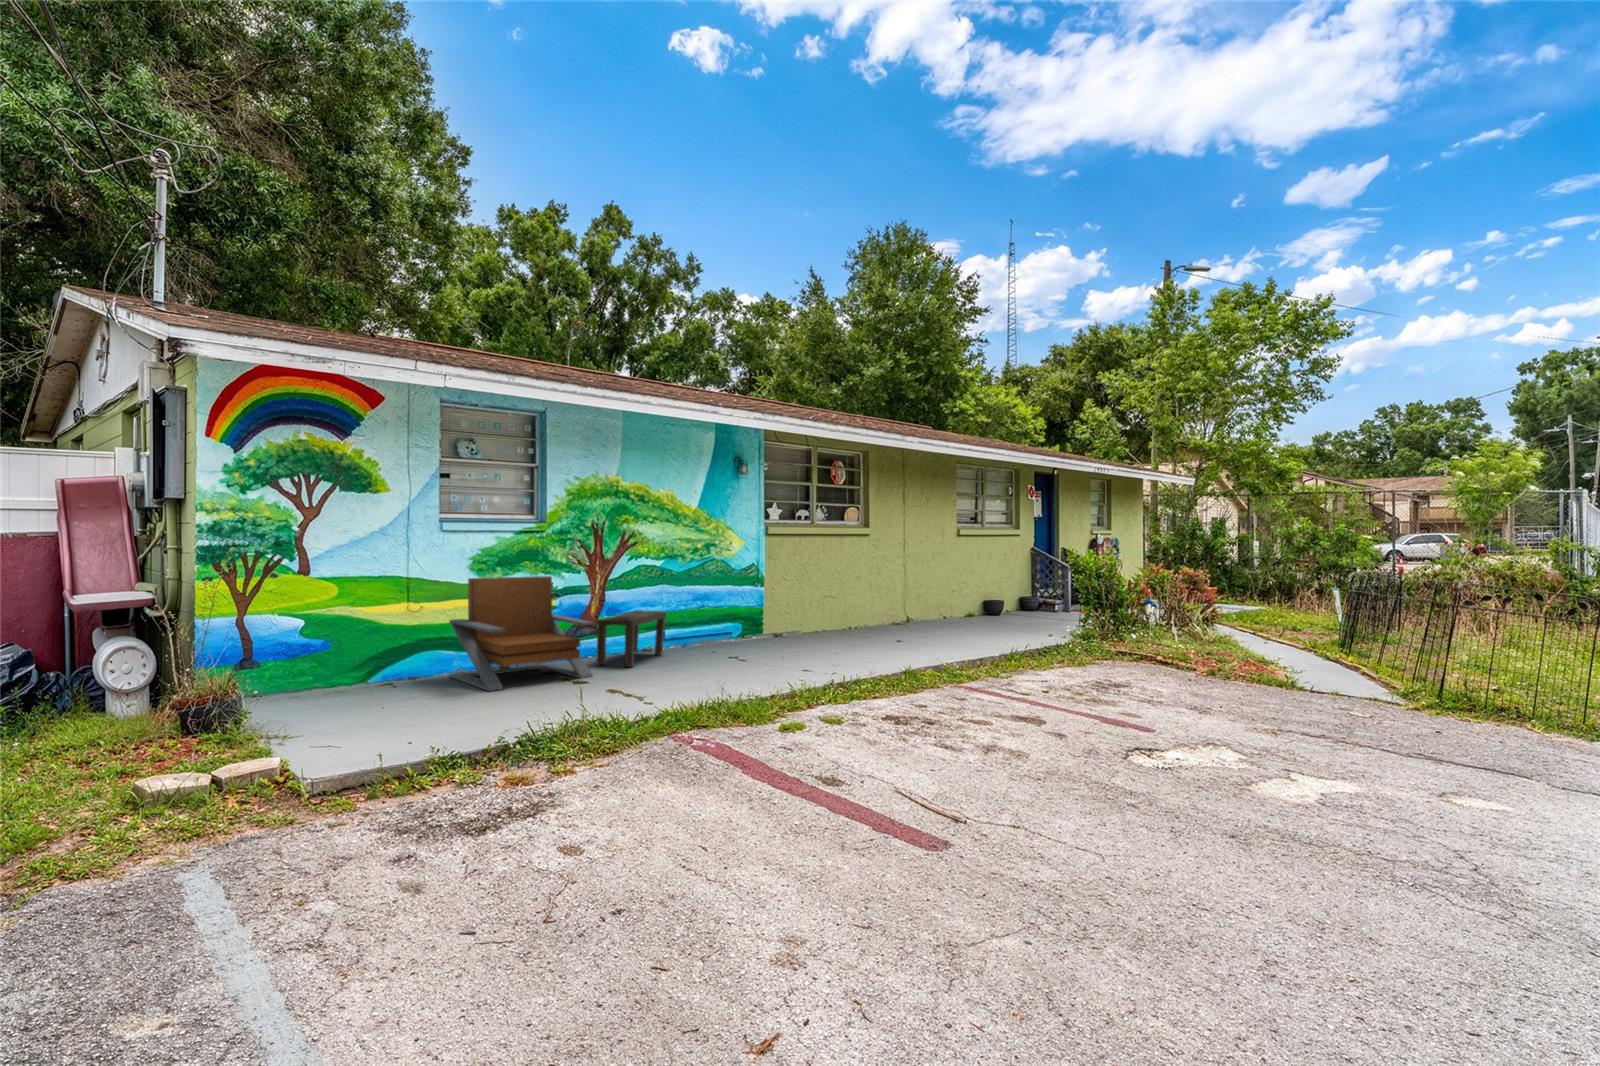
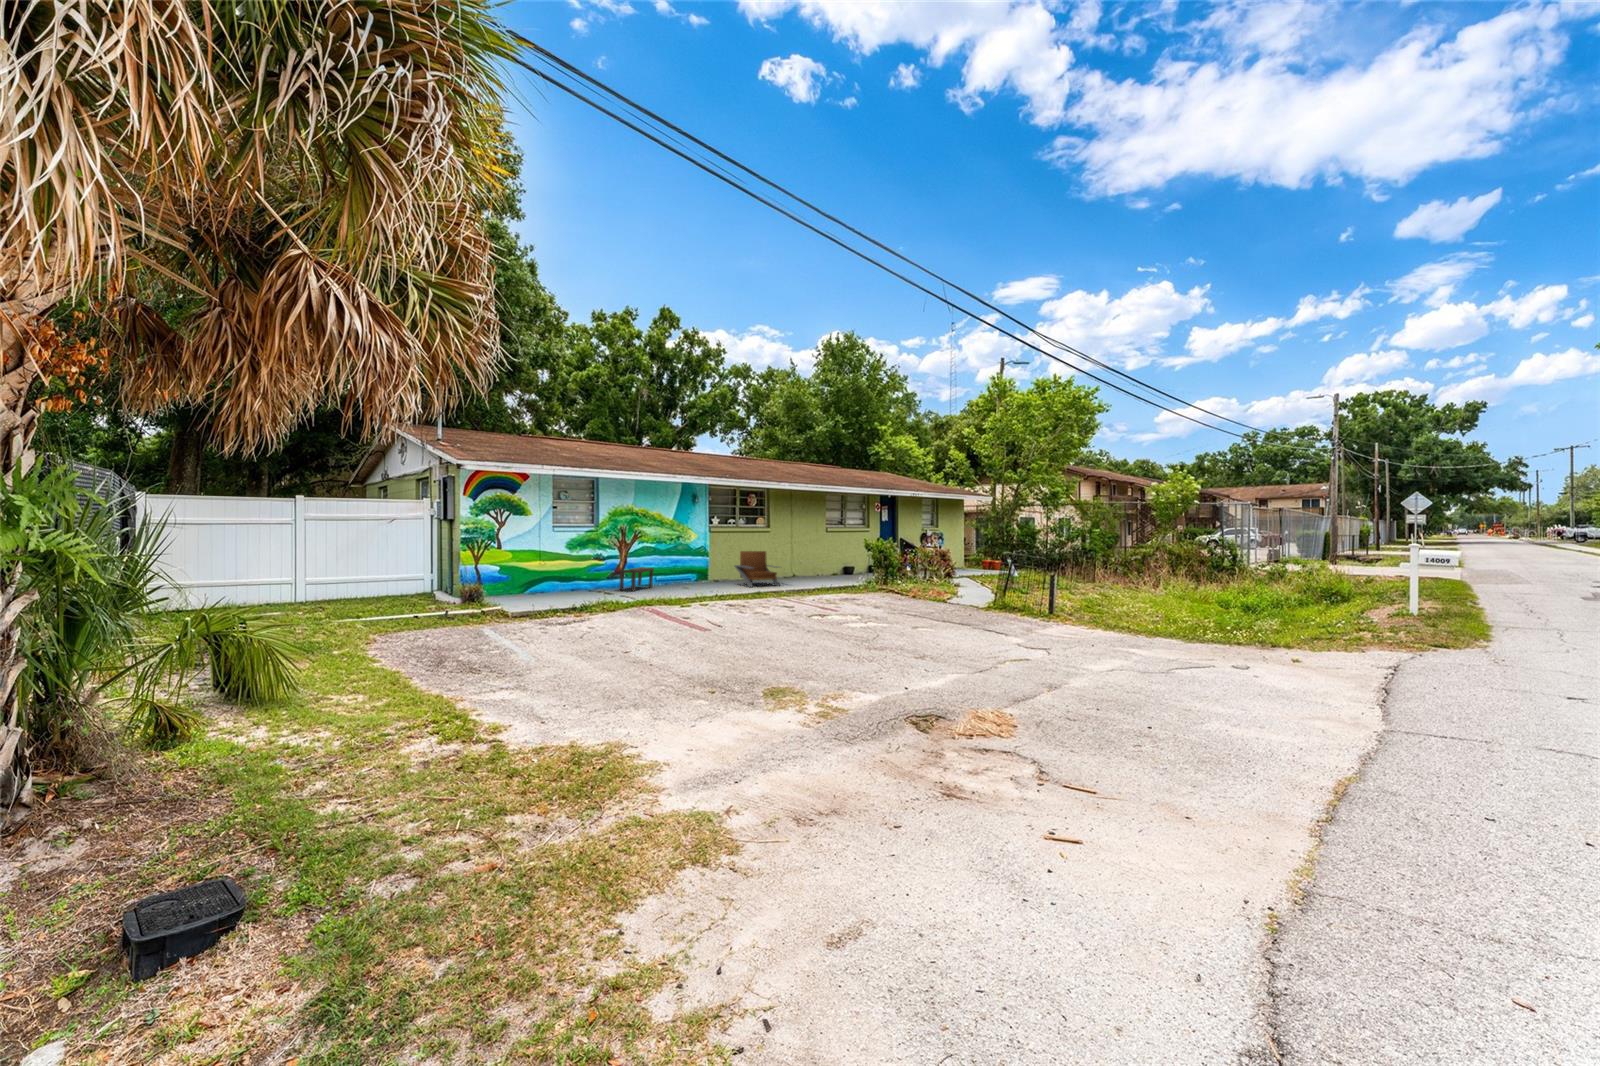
lounge chair: present [449,576,594,691] -> present [734,551,780,587]

